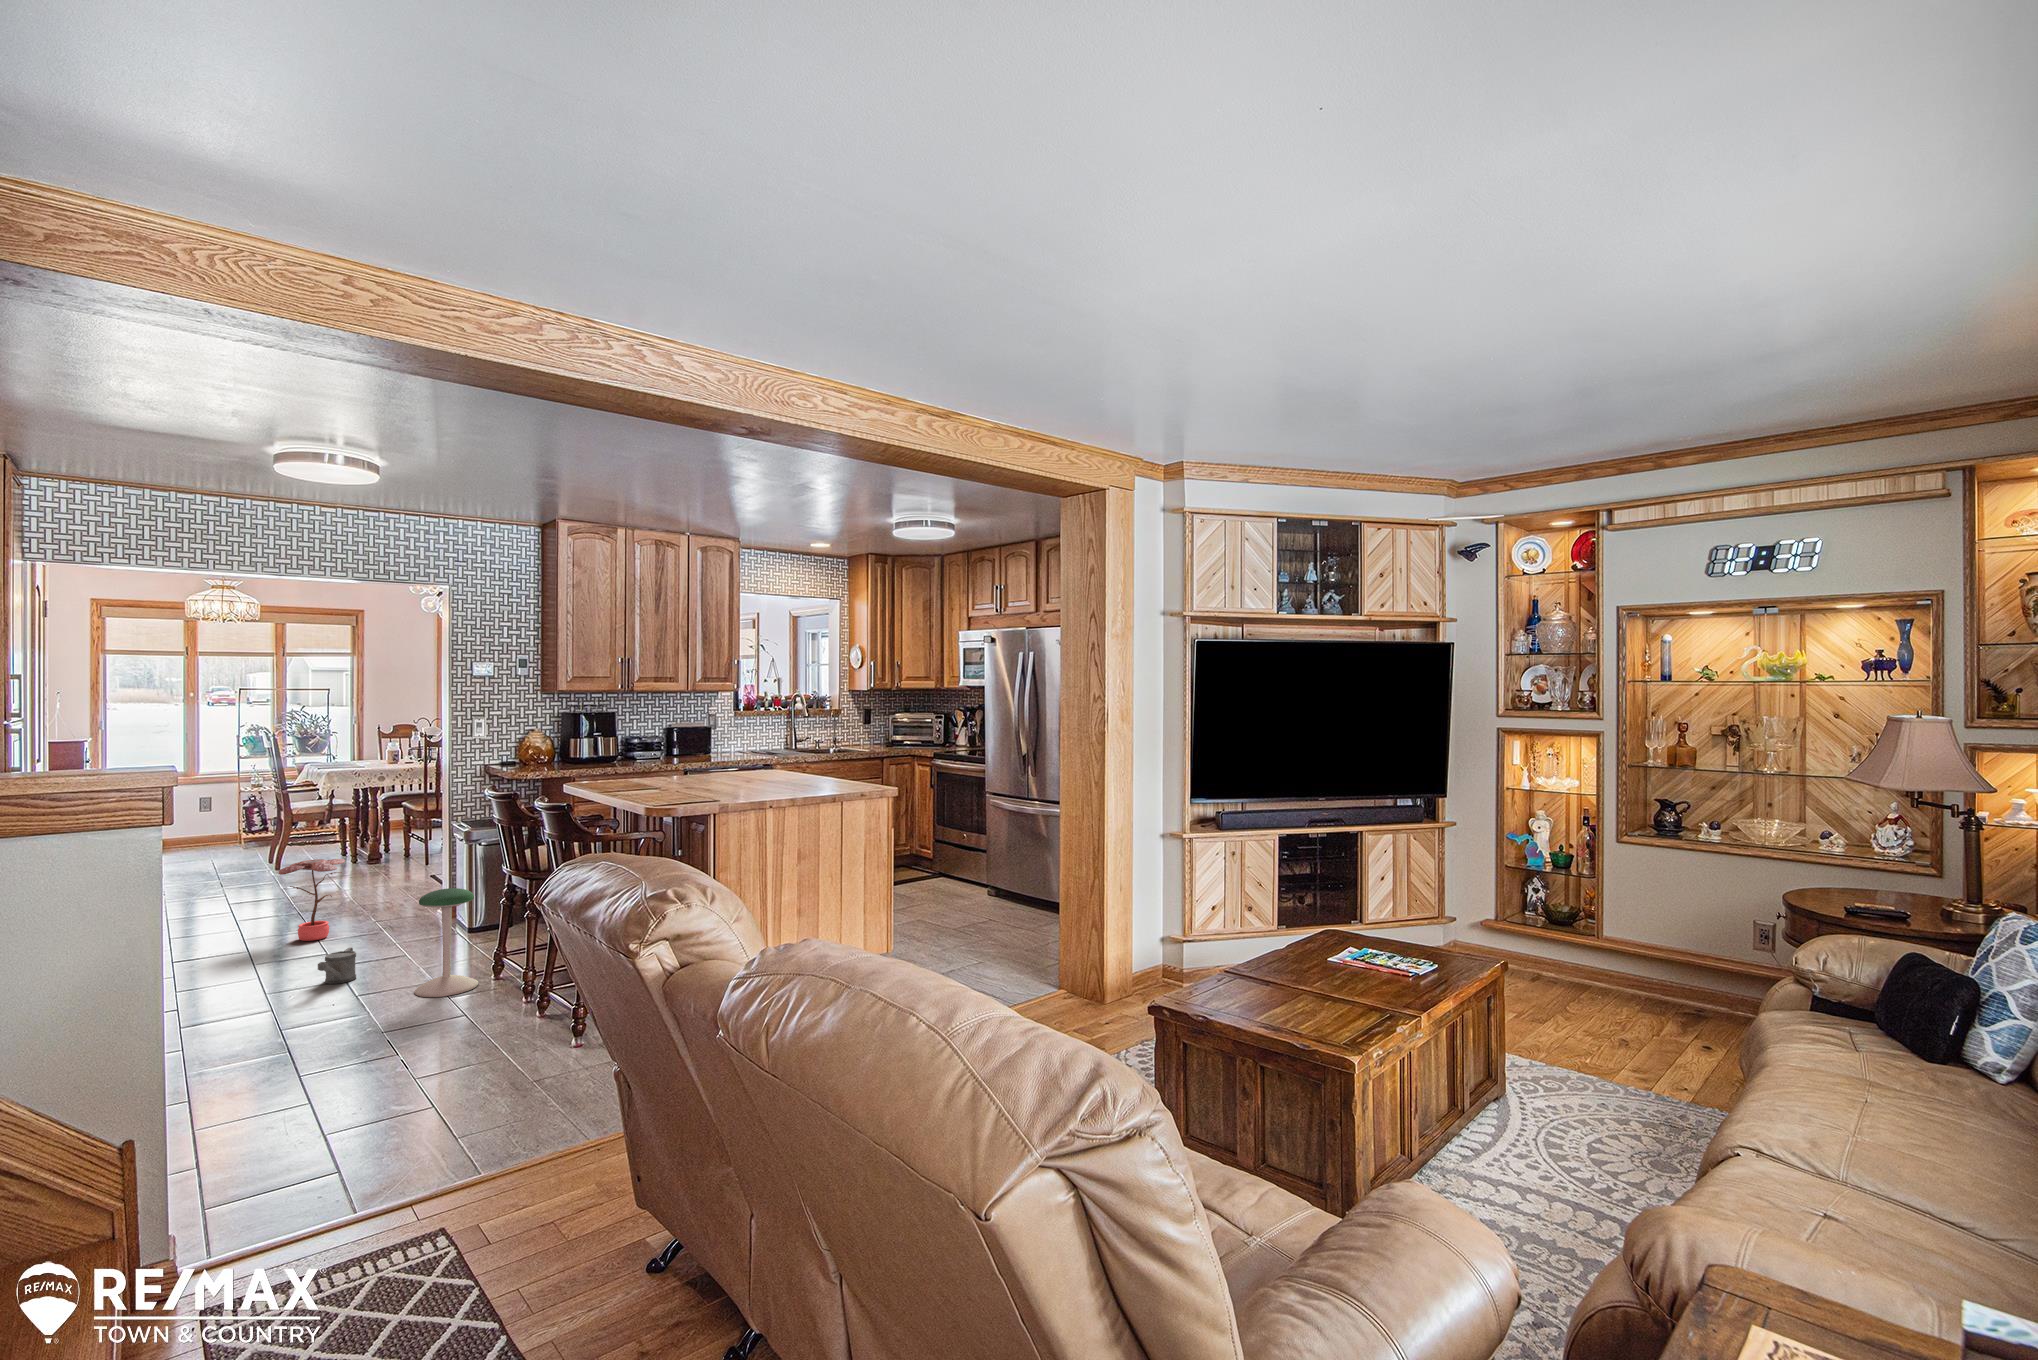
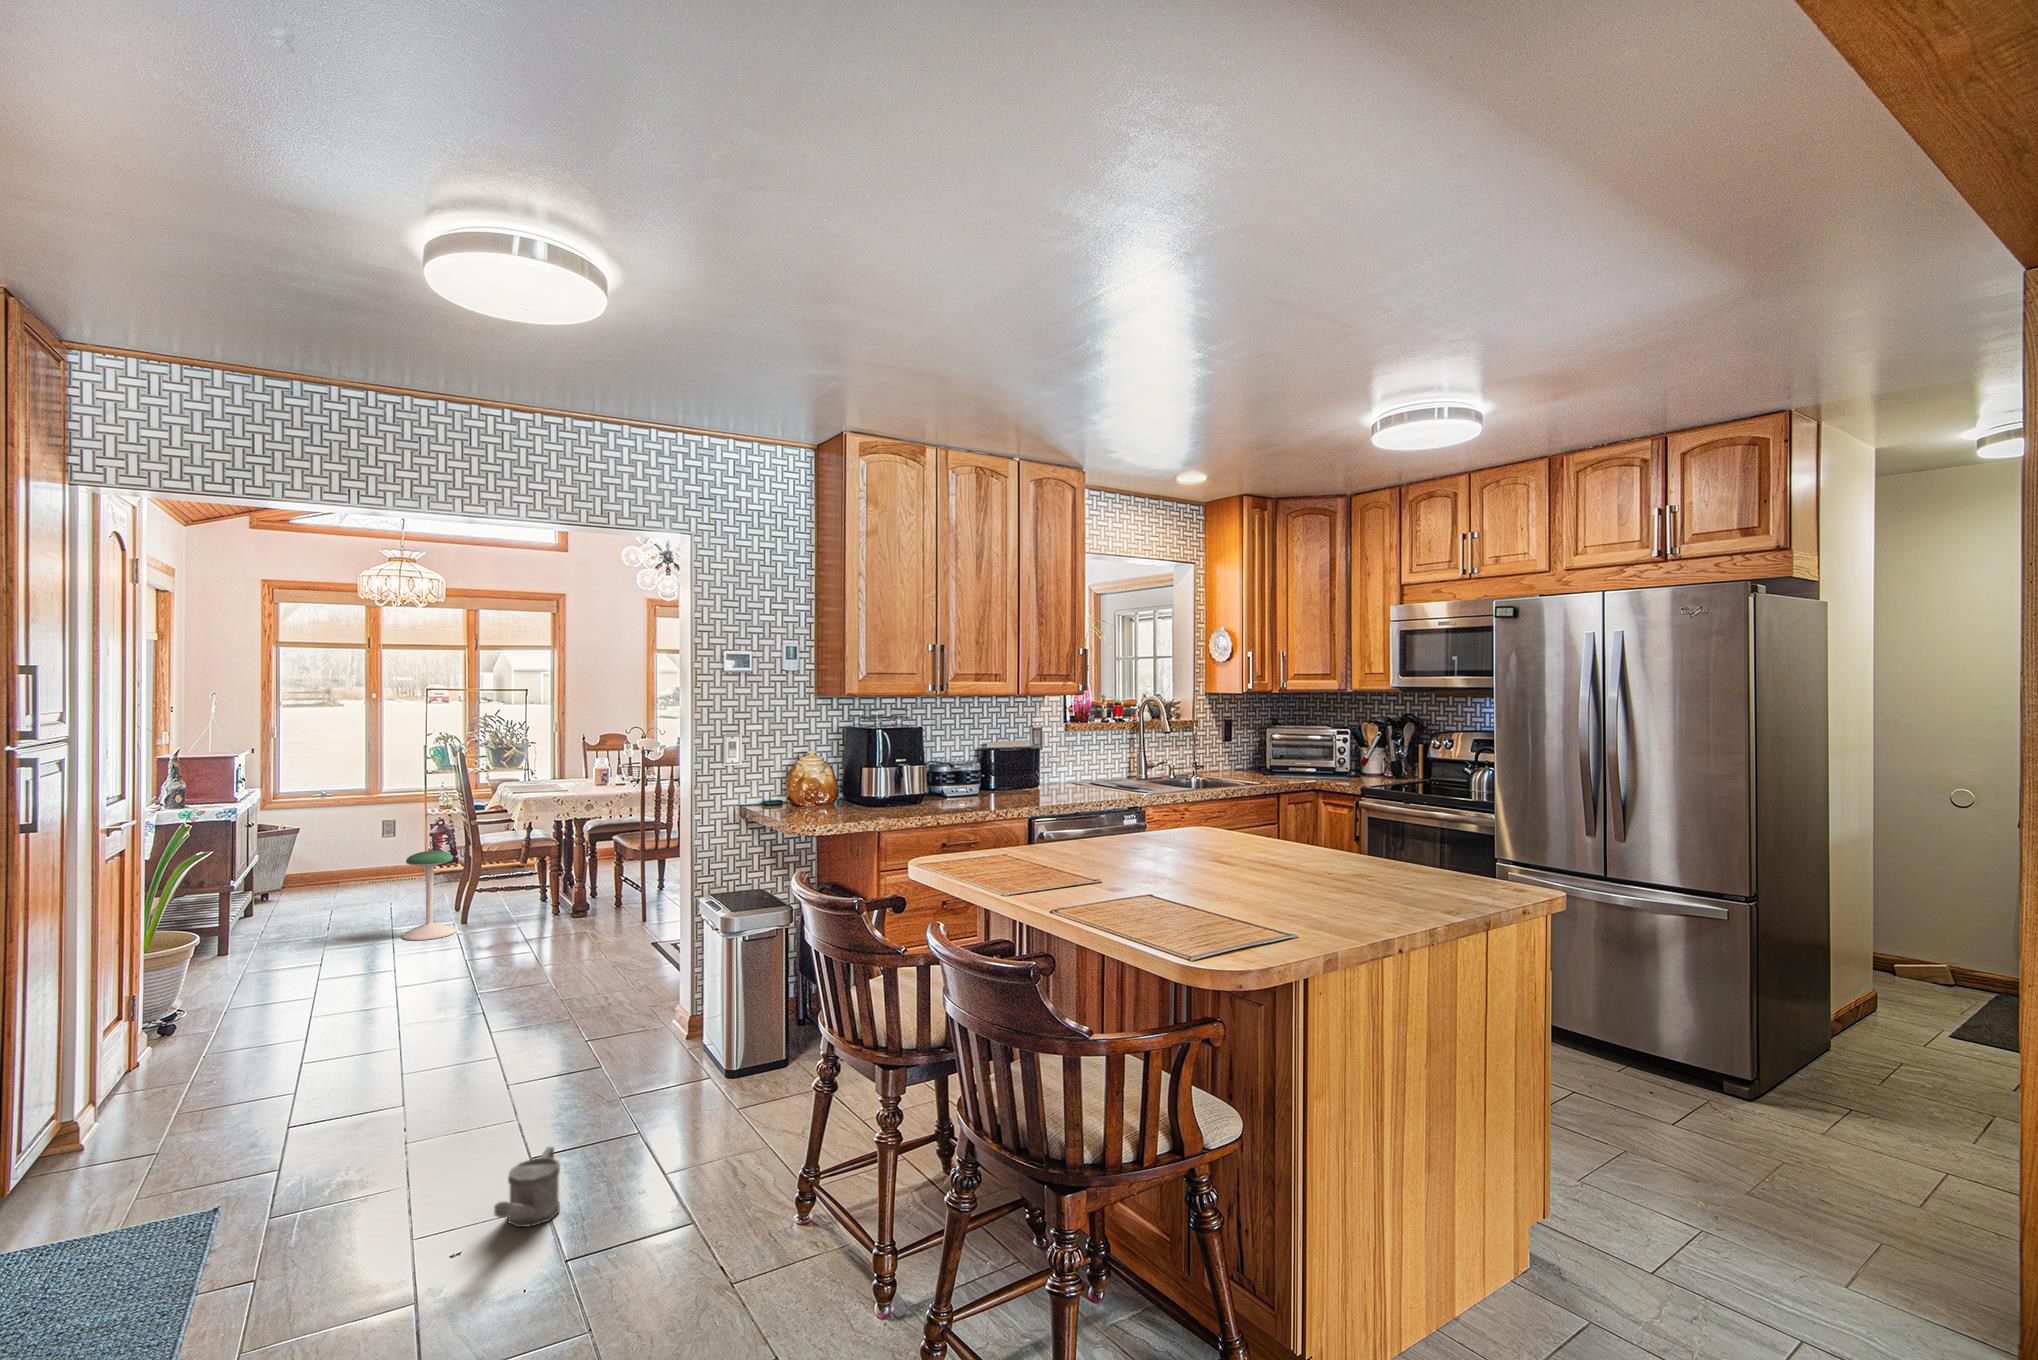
potted plant: present [279,859,345,941] -> none [446,954,544,1089]
stool: present [414,888,478,997] -> present [402,851,456,941]

